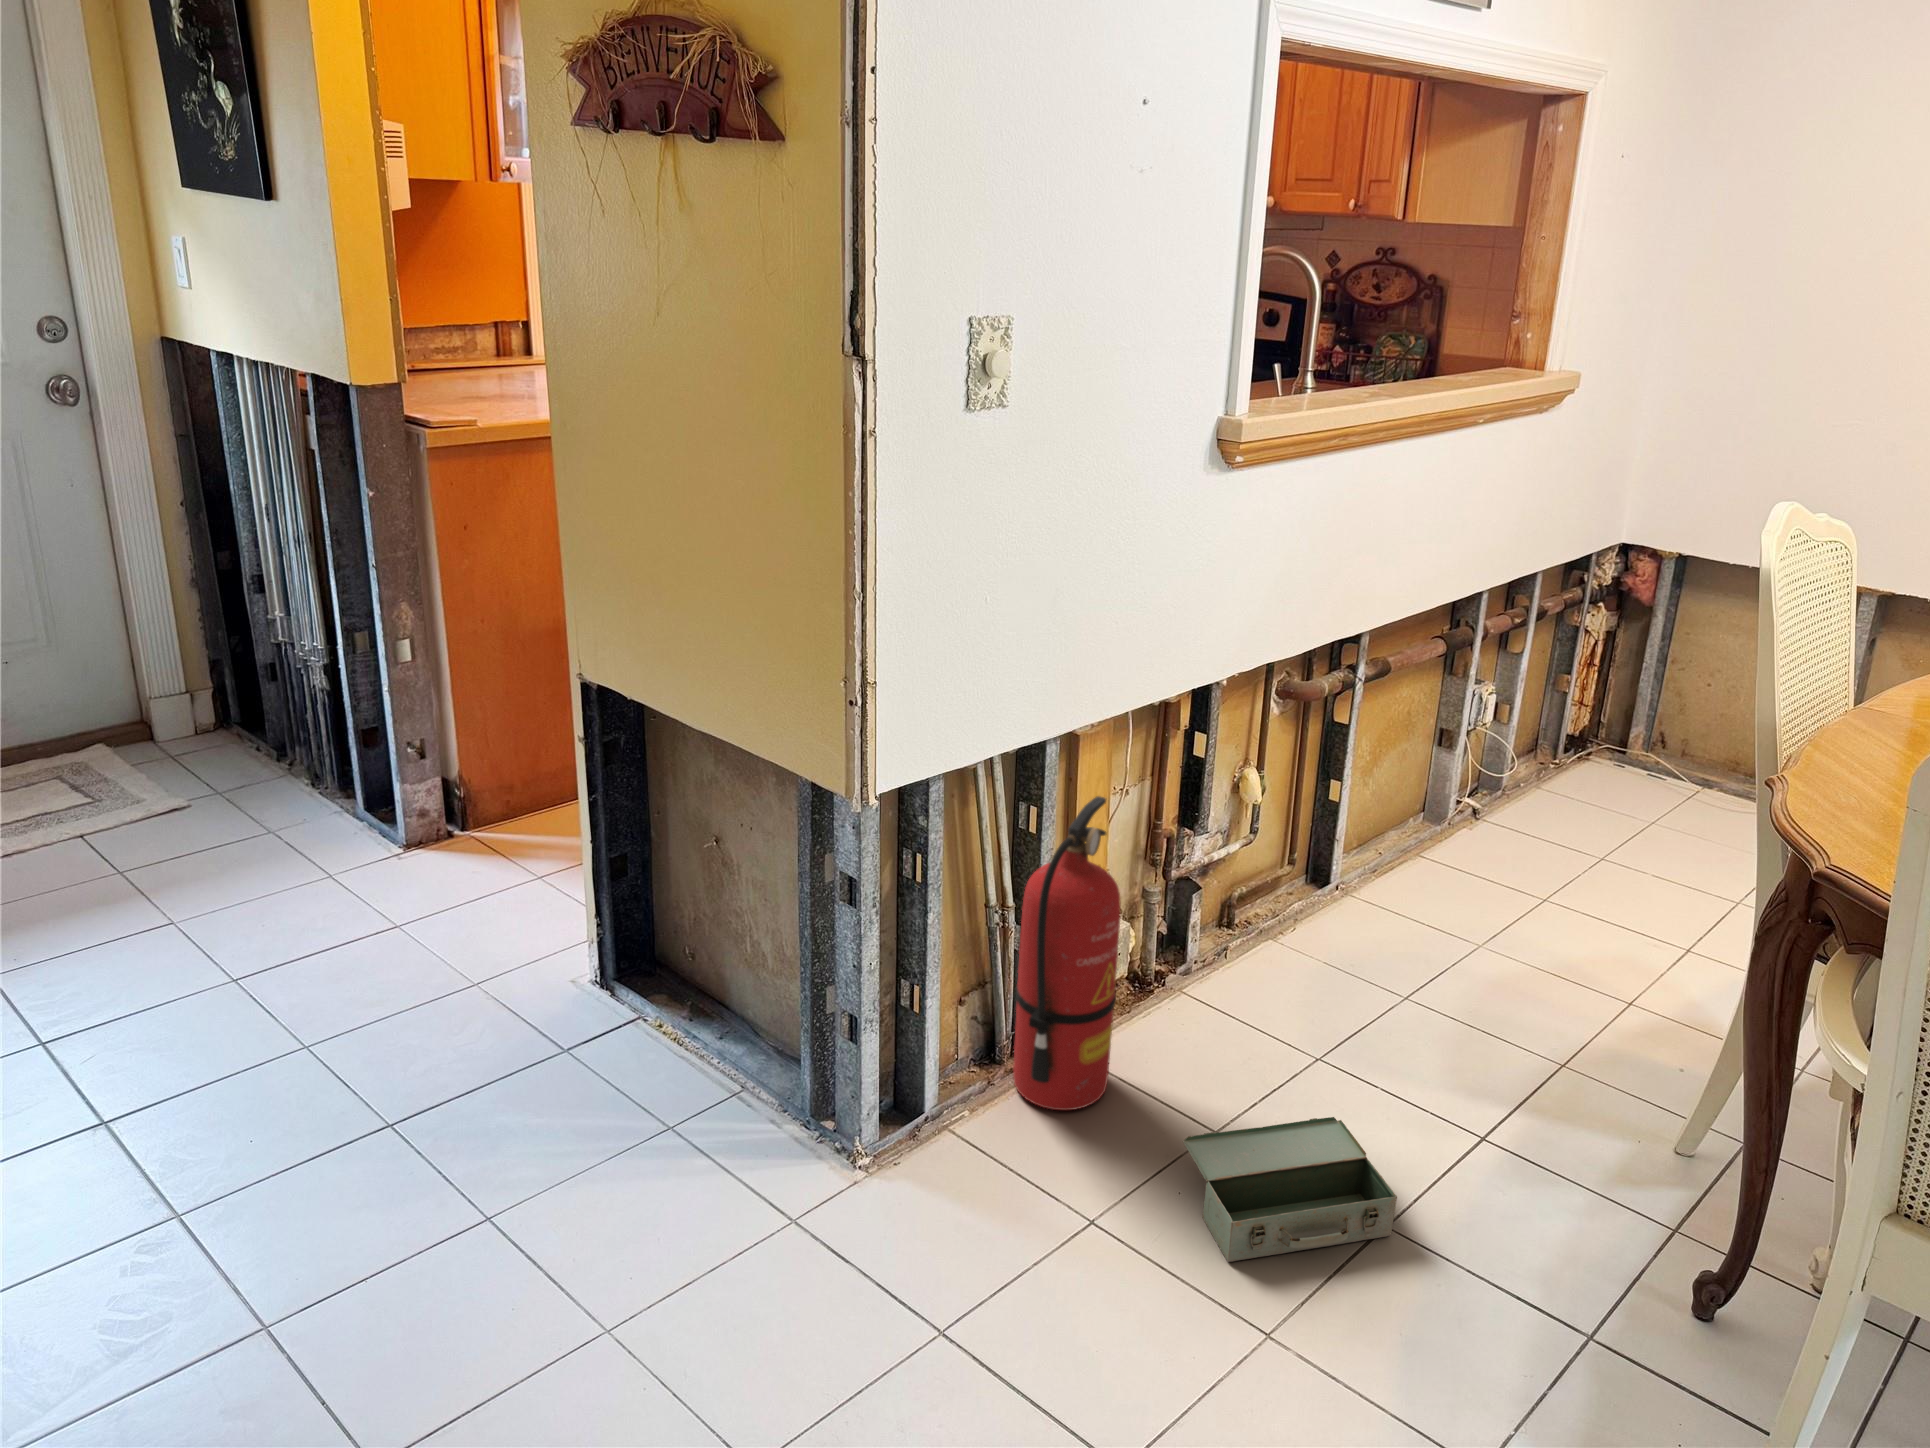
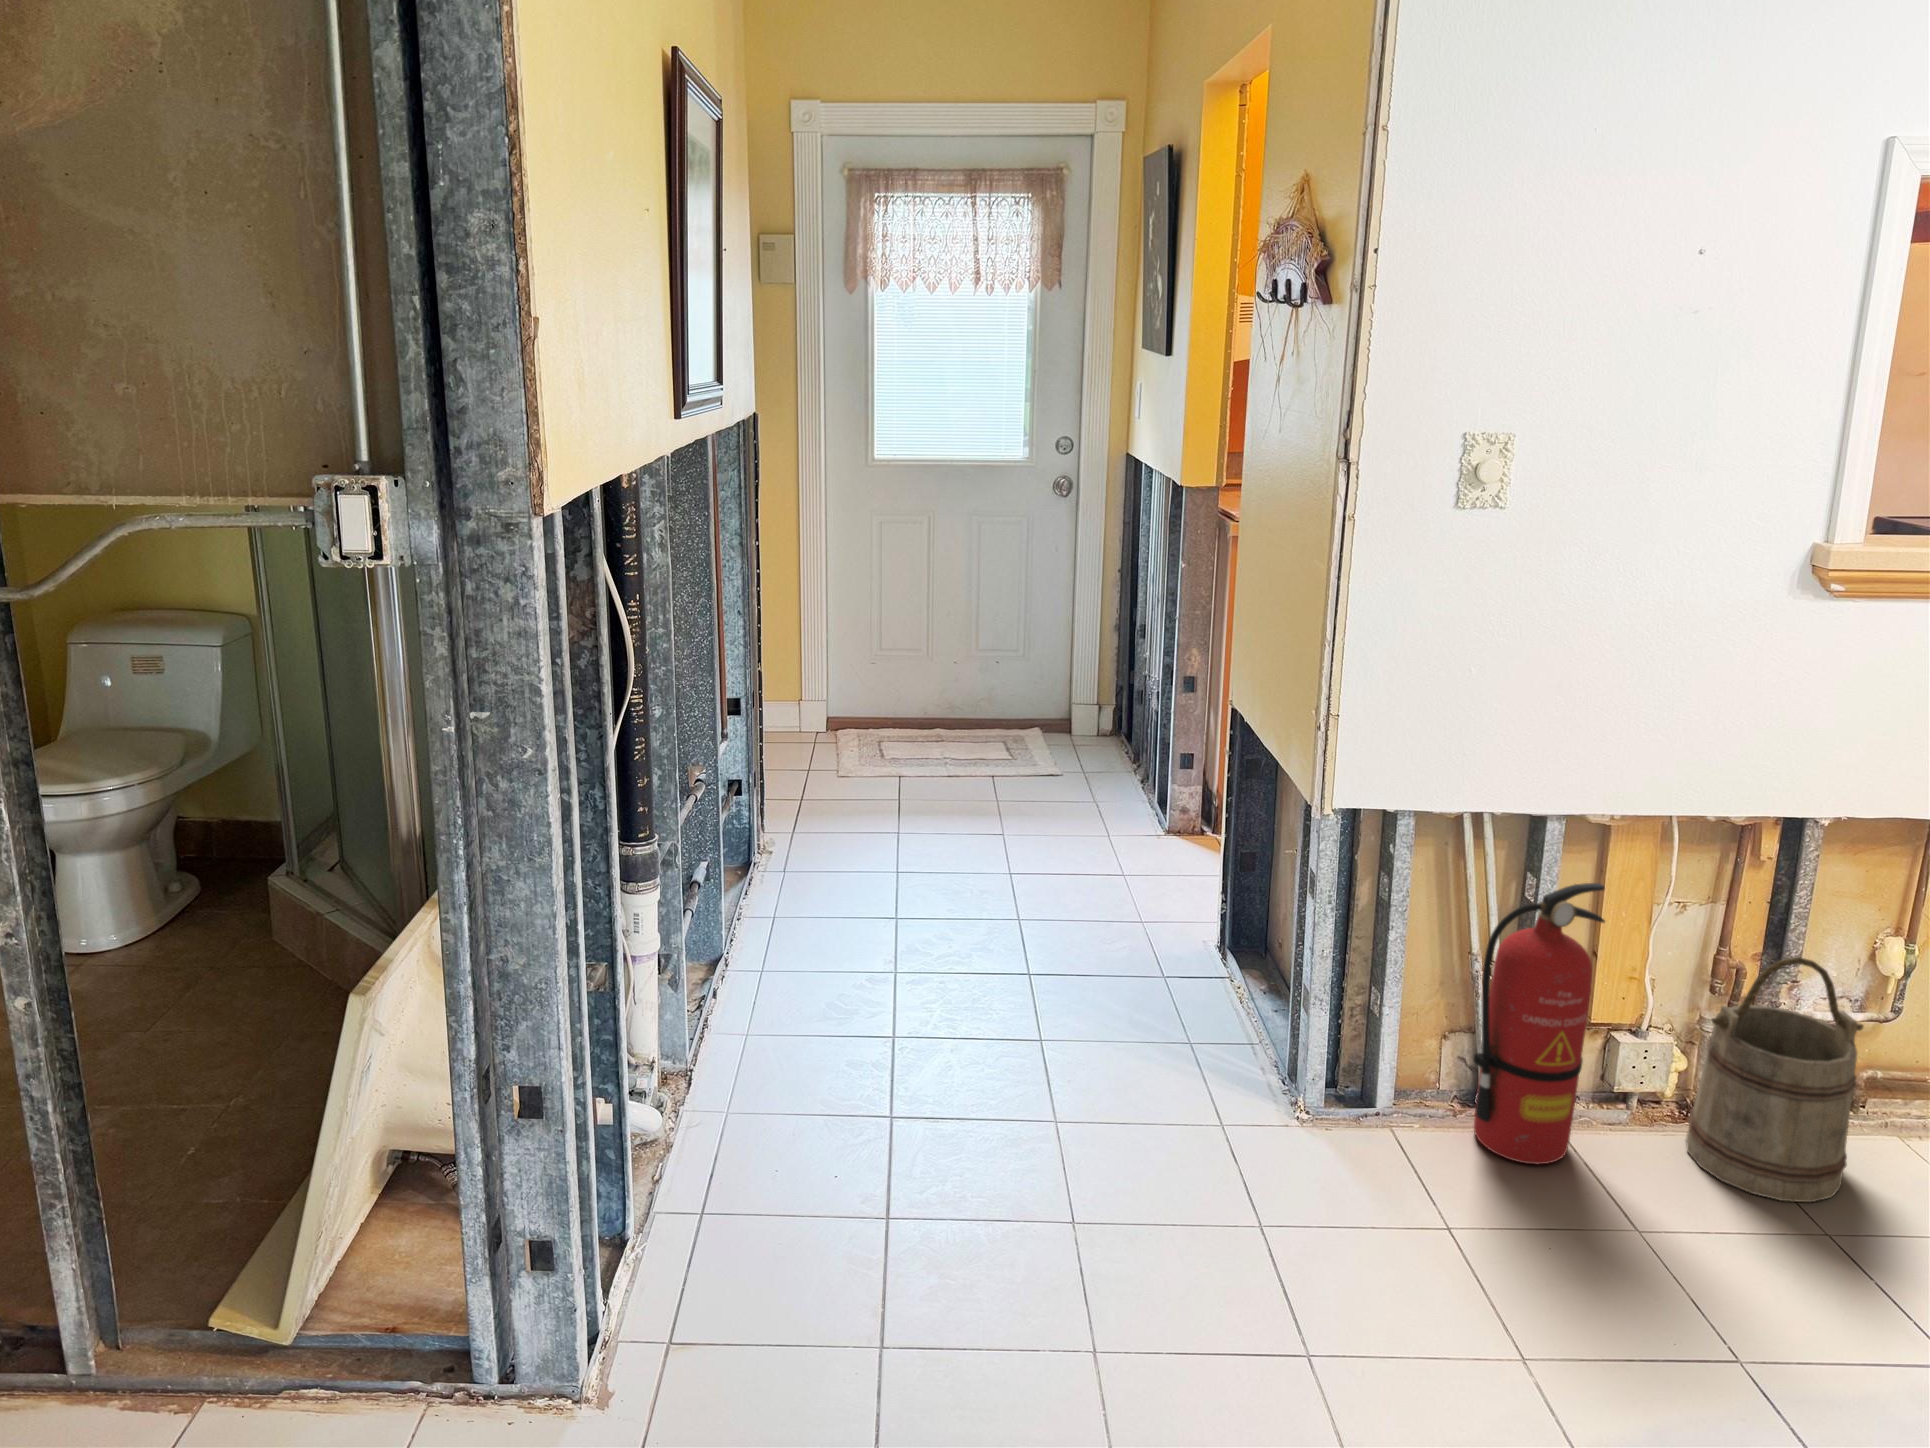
bucket: none [1161,813,1298,1044] -> present [1686,957,1863,1202]
toolbox: present [1183,1117,1397,1262] -> none [1541,1203,1753,1374]

